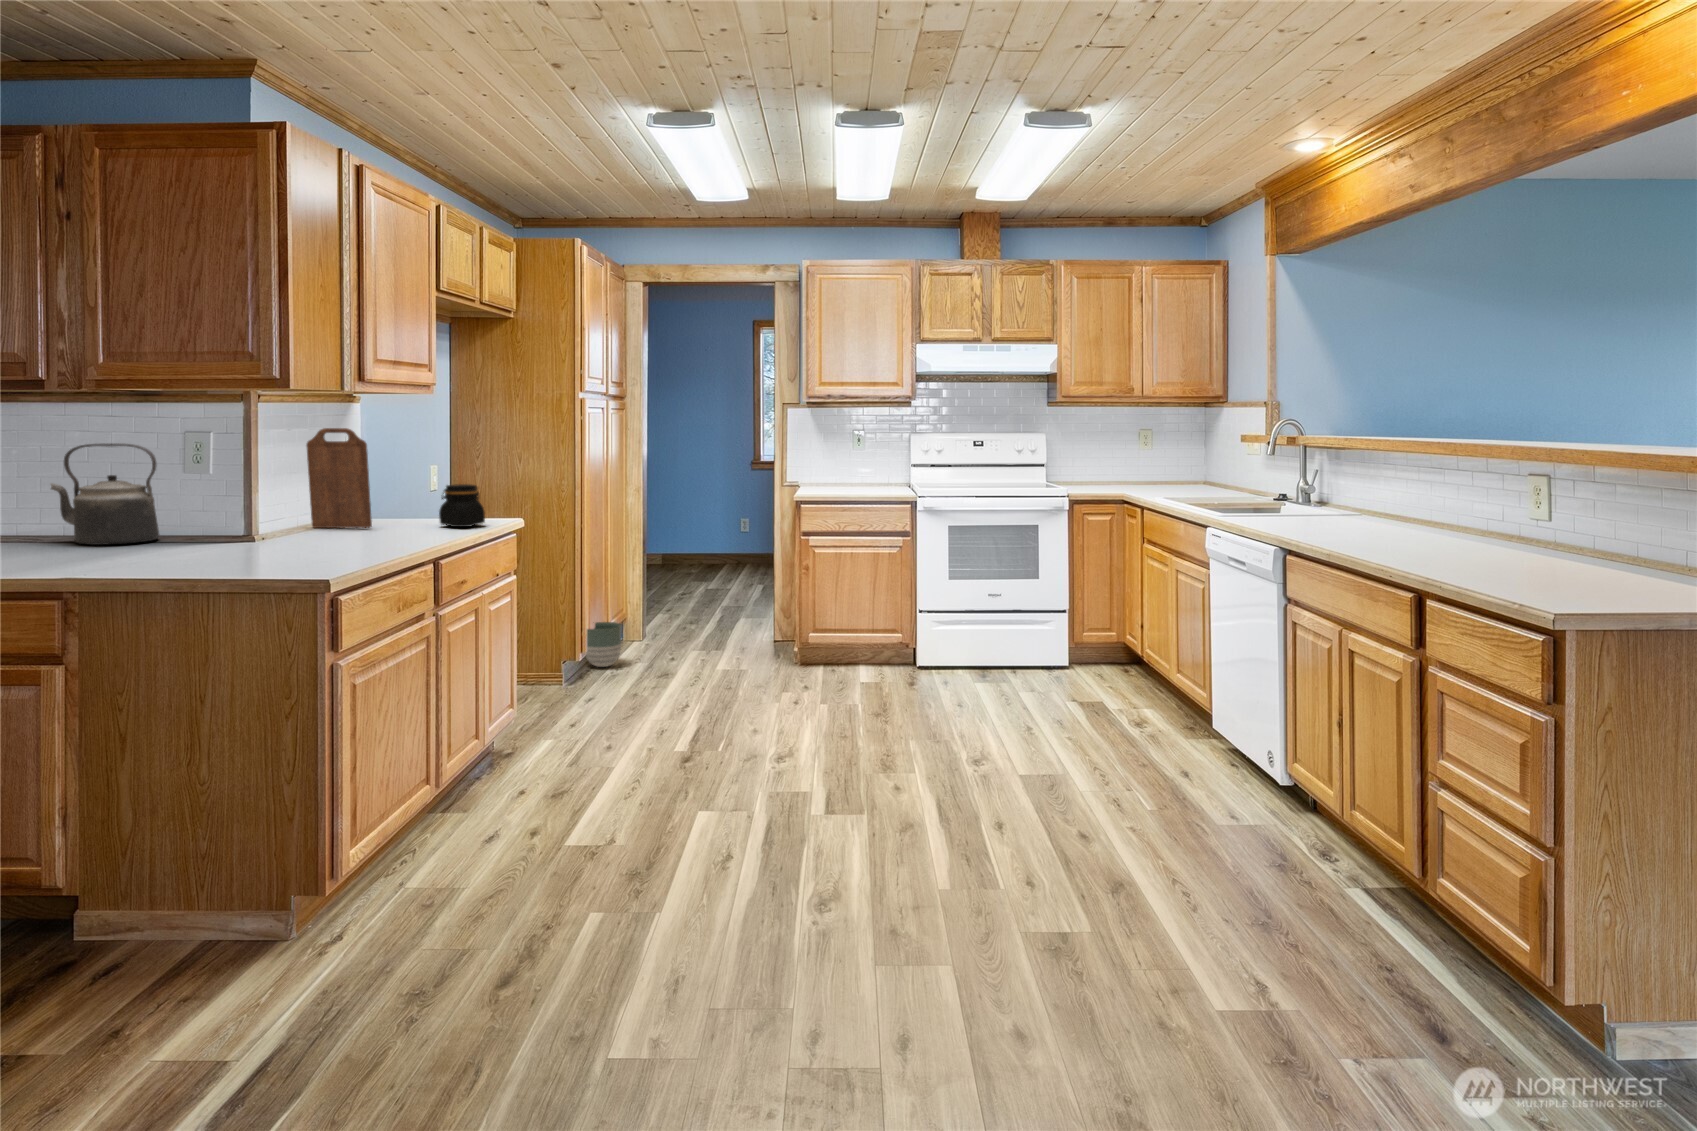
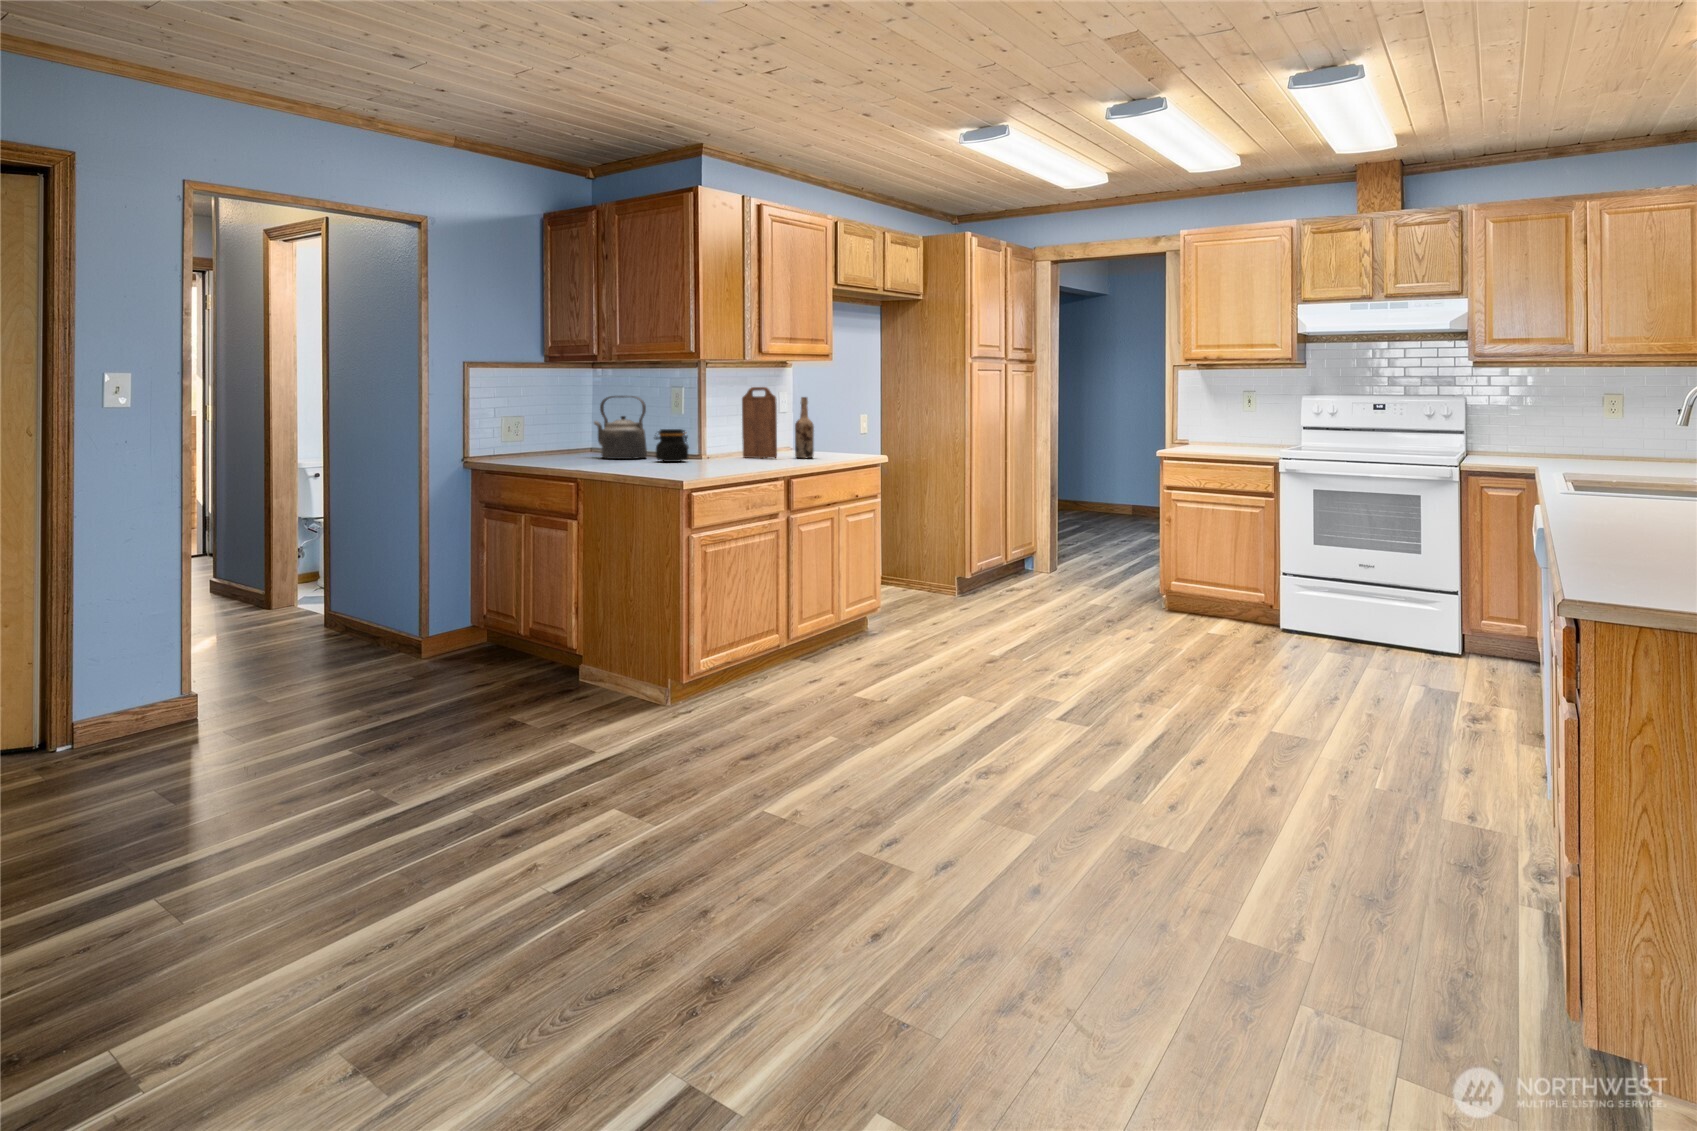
wine bottle: none [390,441,419,525] -> present [795,397,814,458]
jar: present [439,484,485,527] -> present [654,429,689,462]
planter: present [586,622,622,667] -> none [979,559,1011,596]

